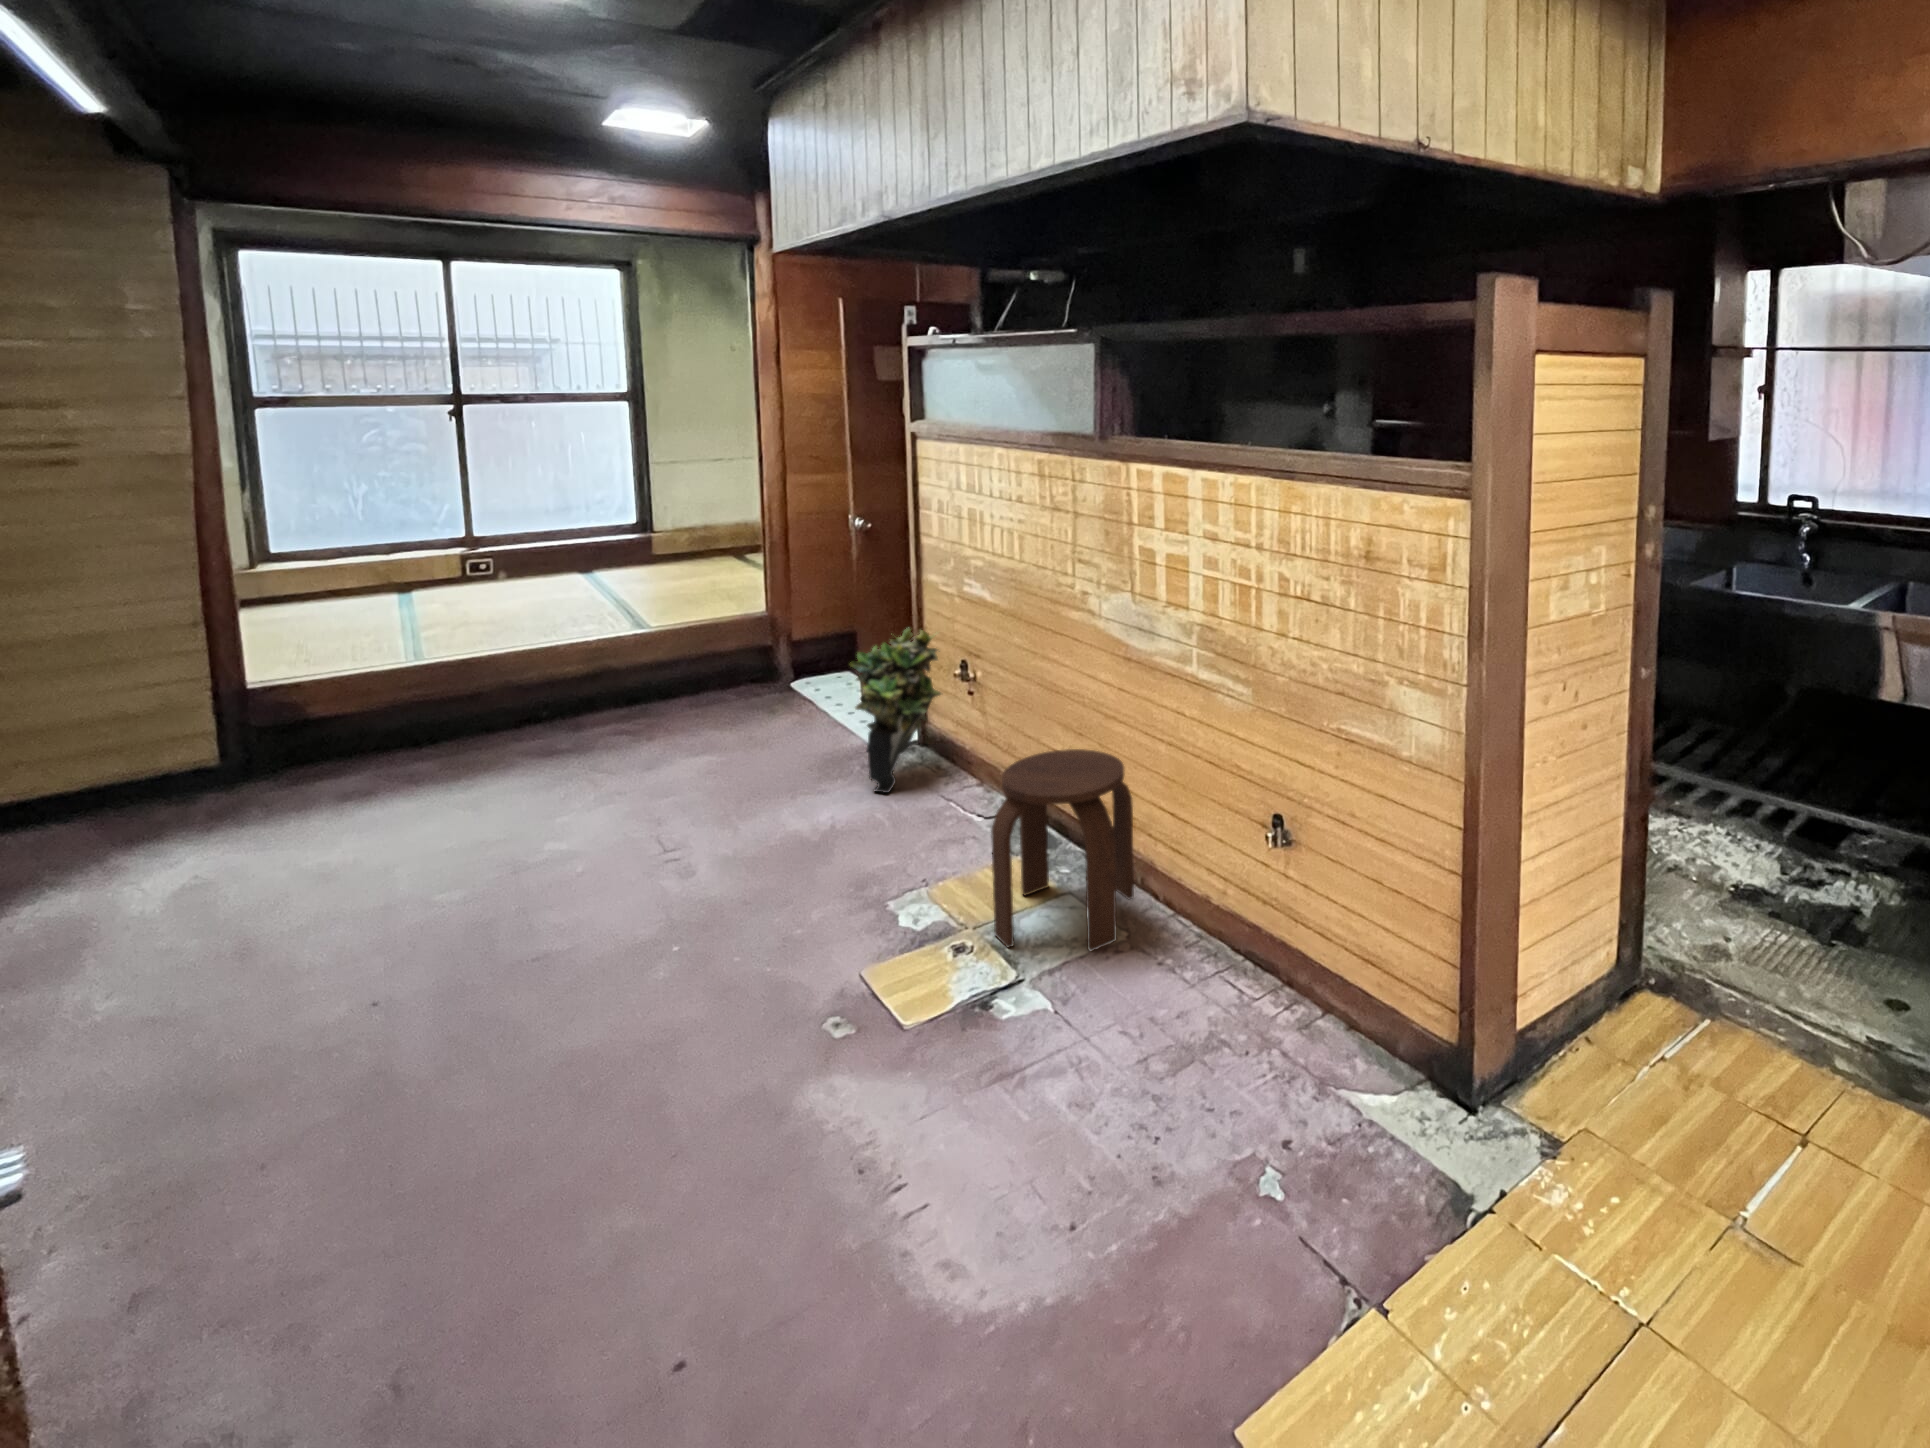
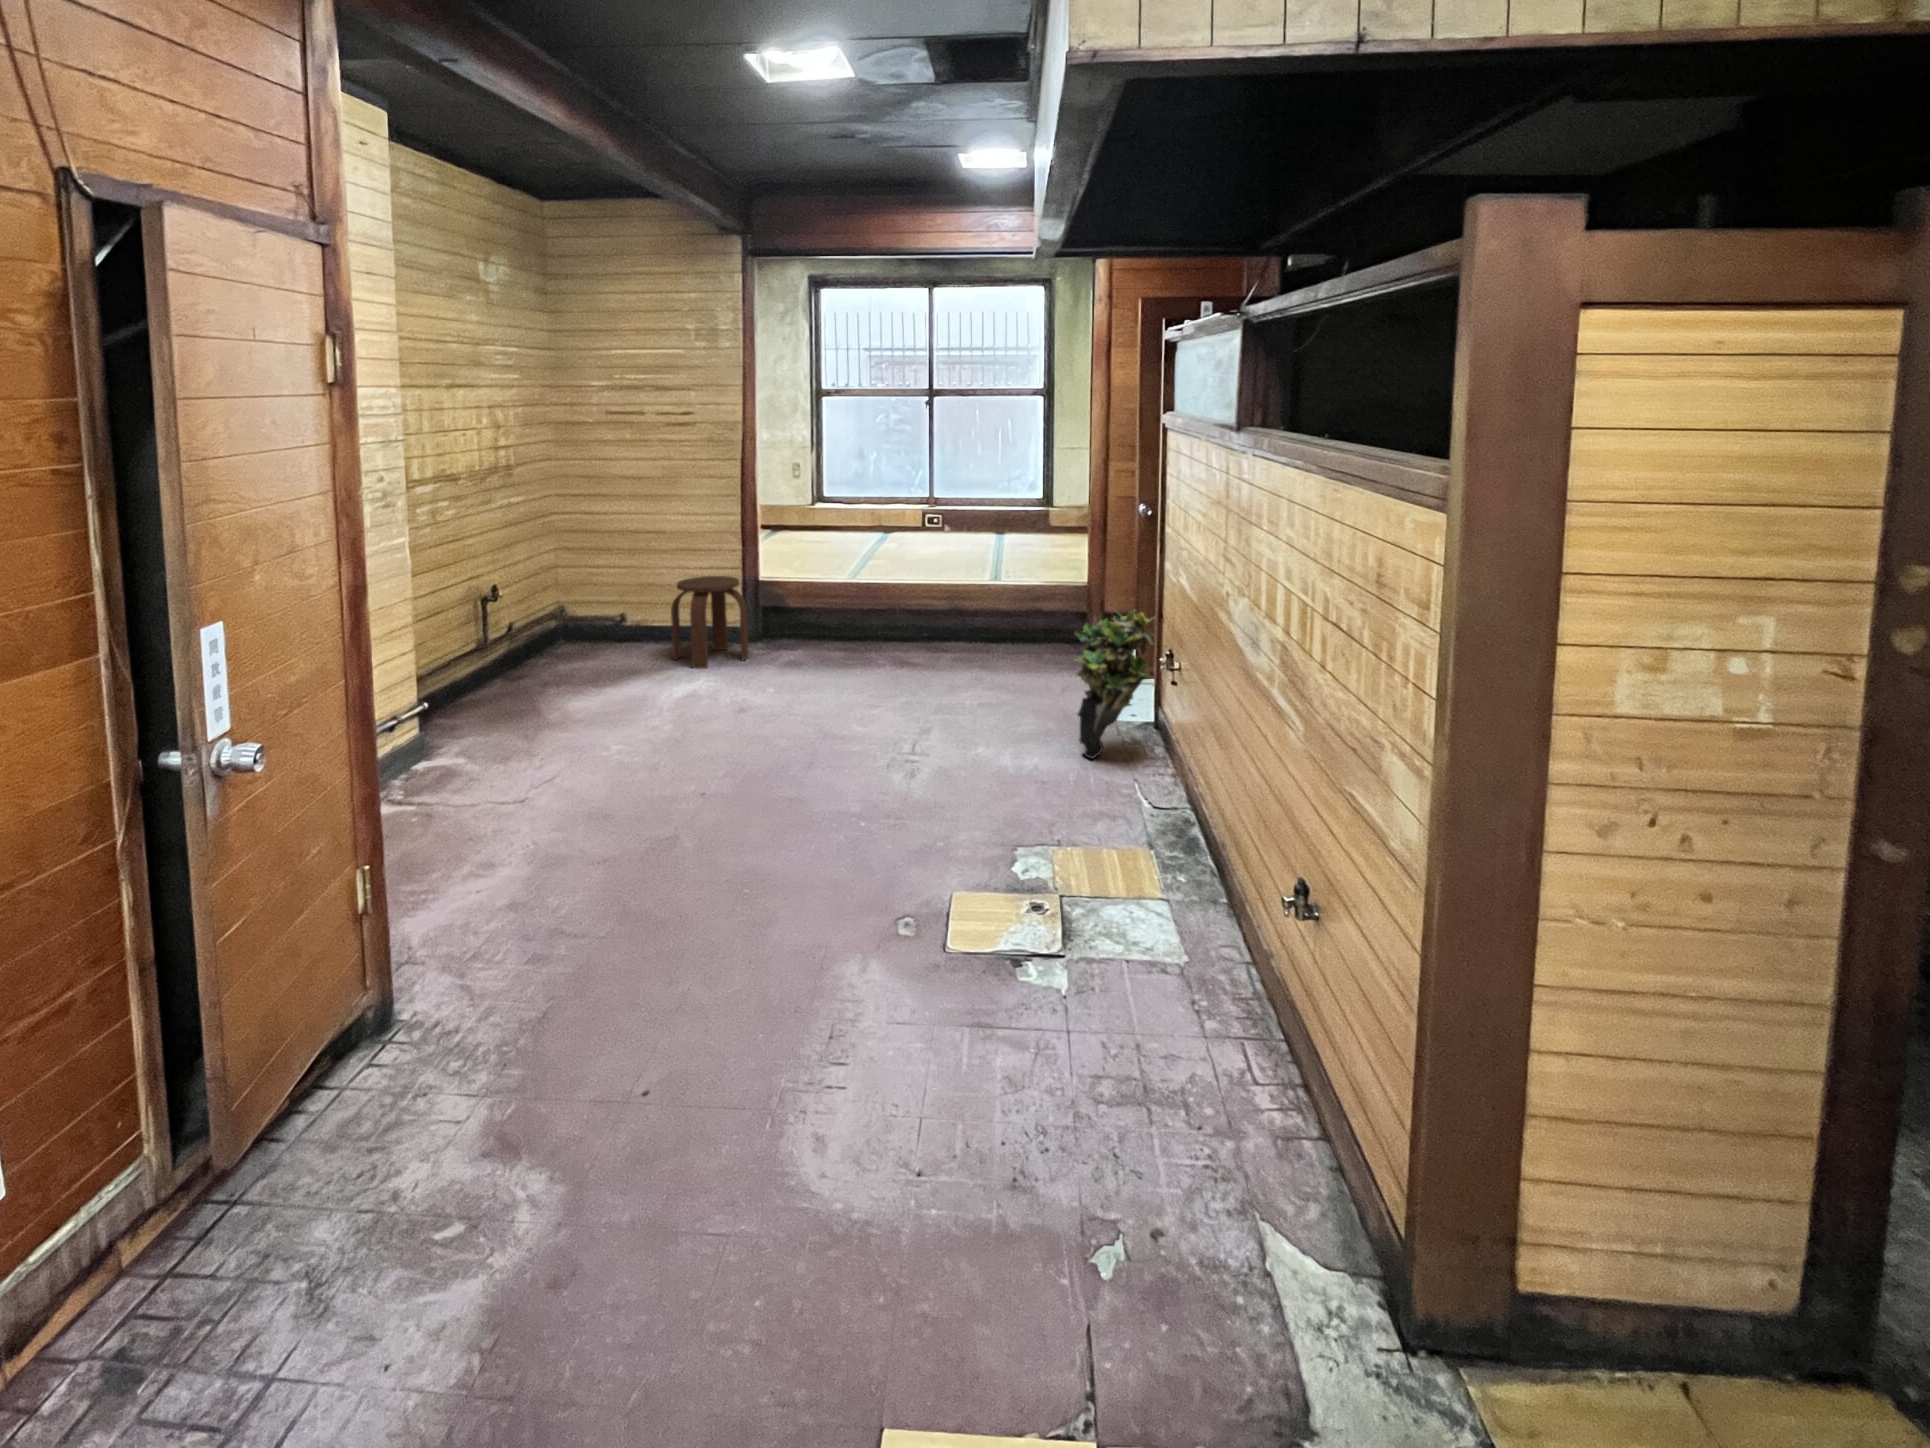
stool: present [991,749,1134,951] -> present [671,576,749,669]

